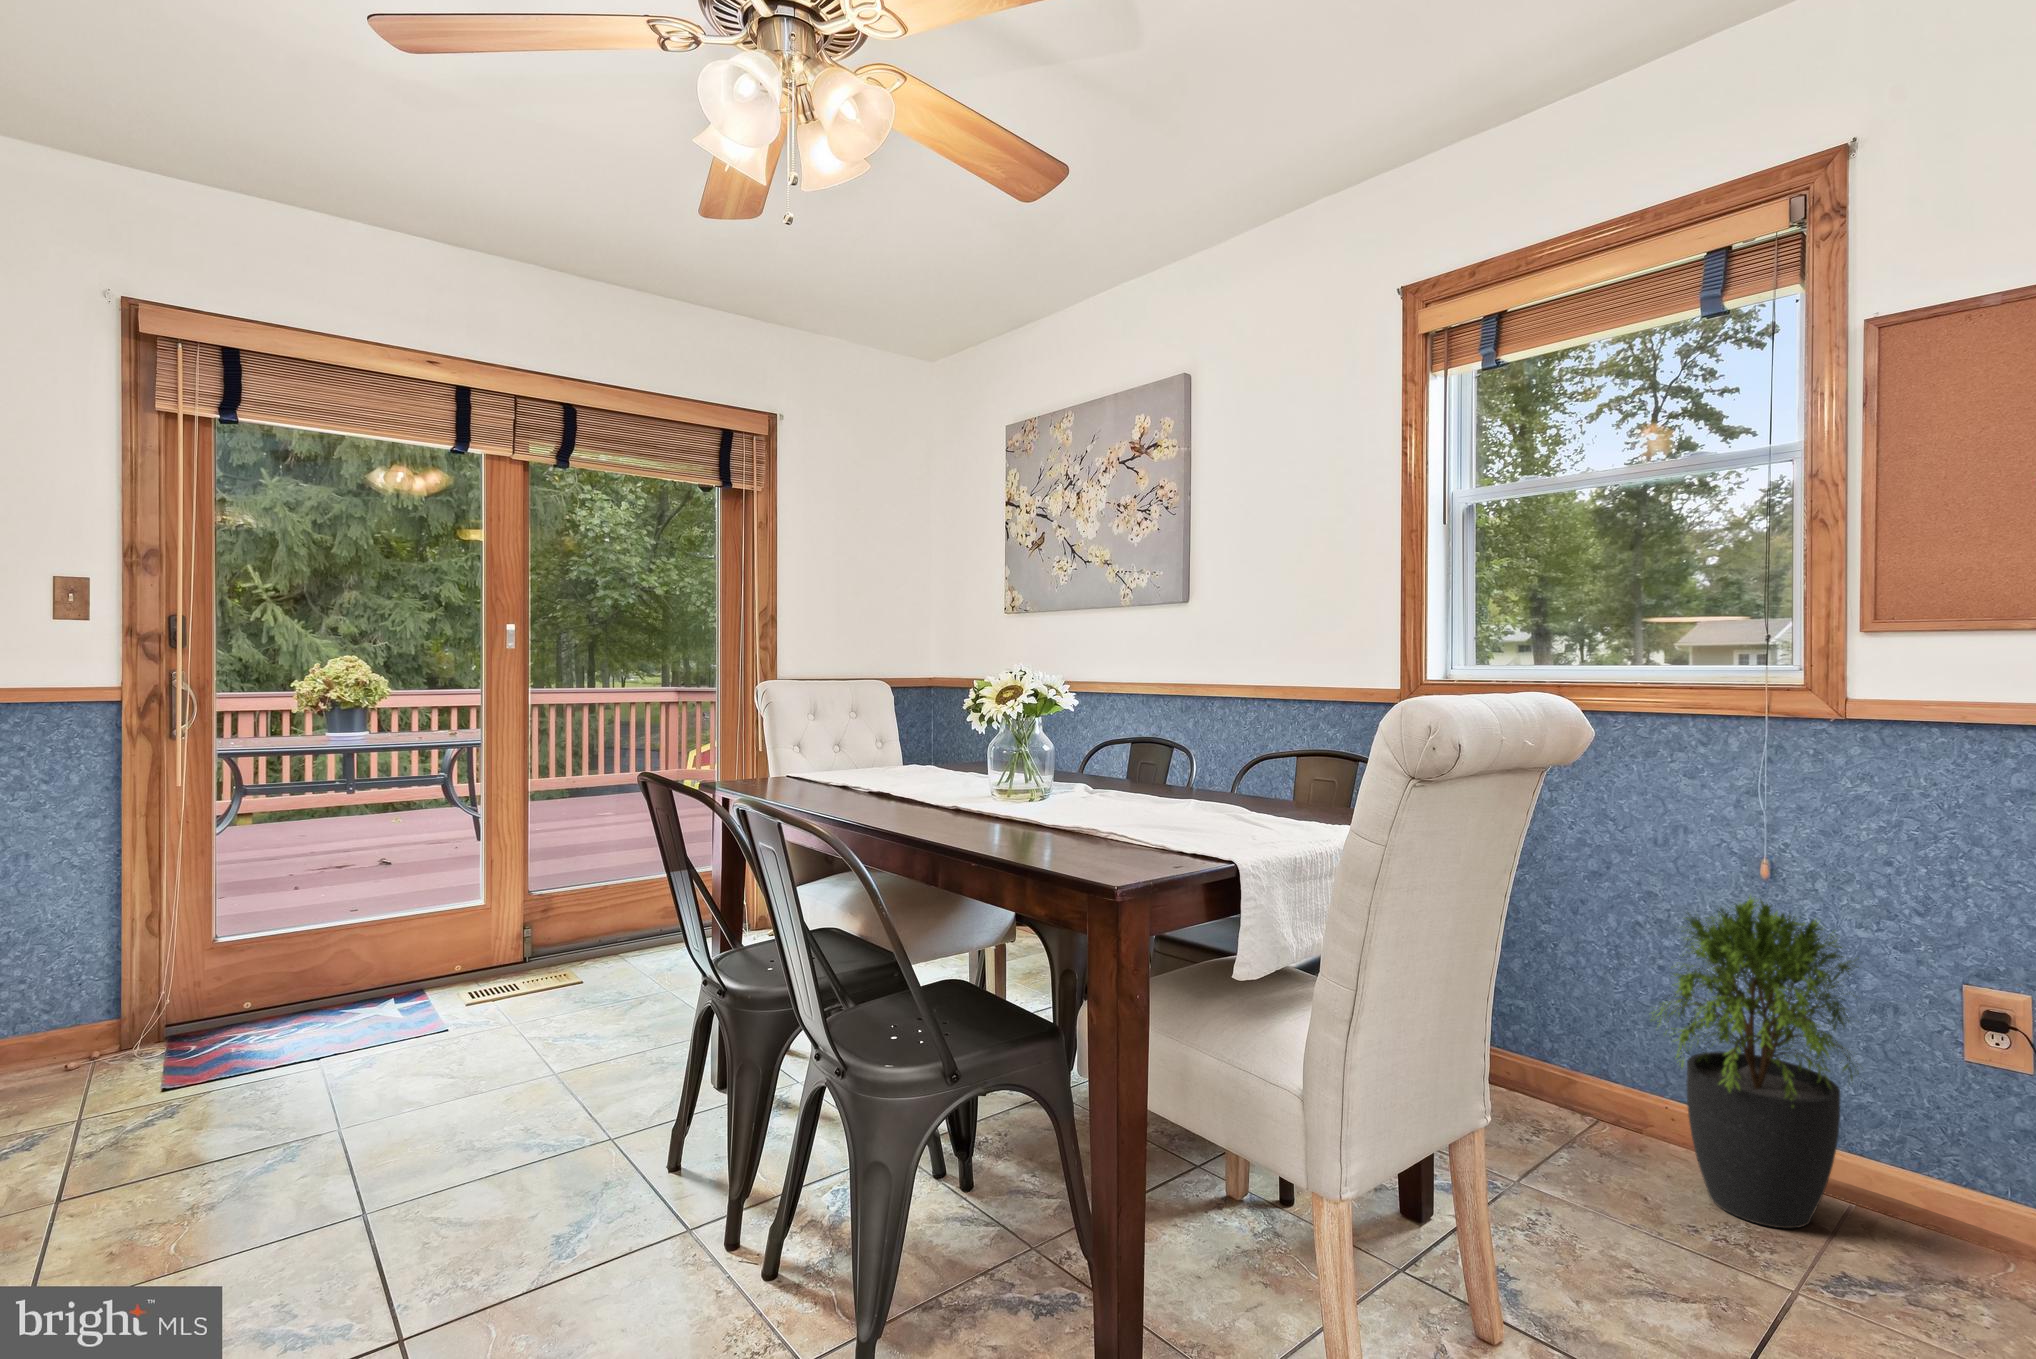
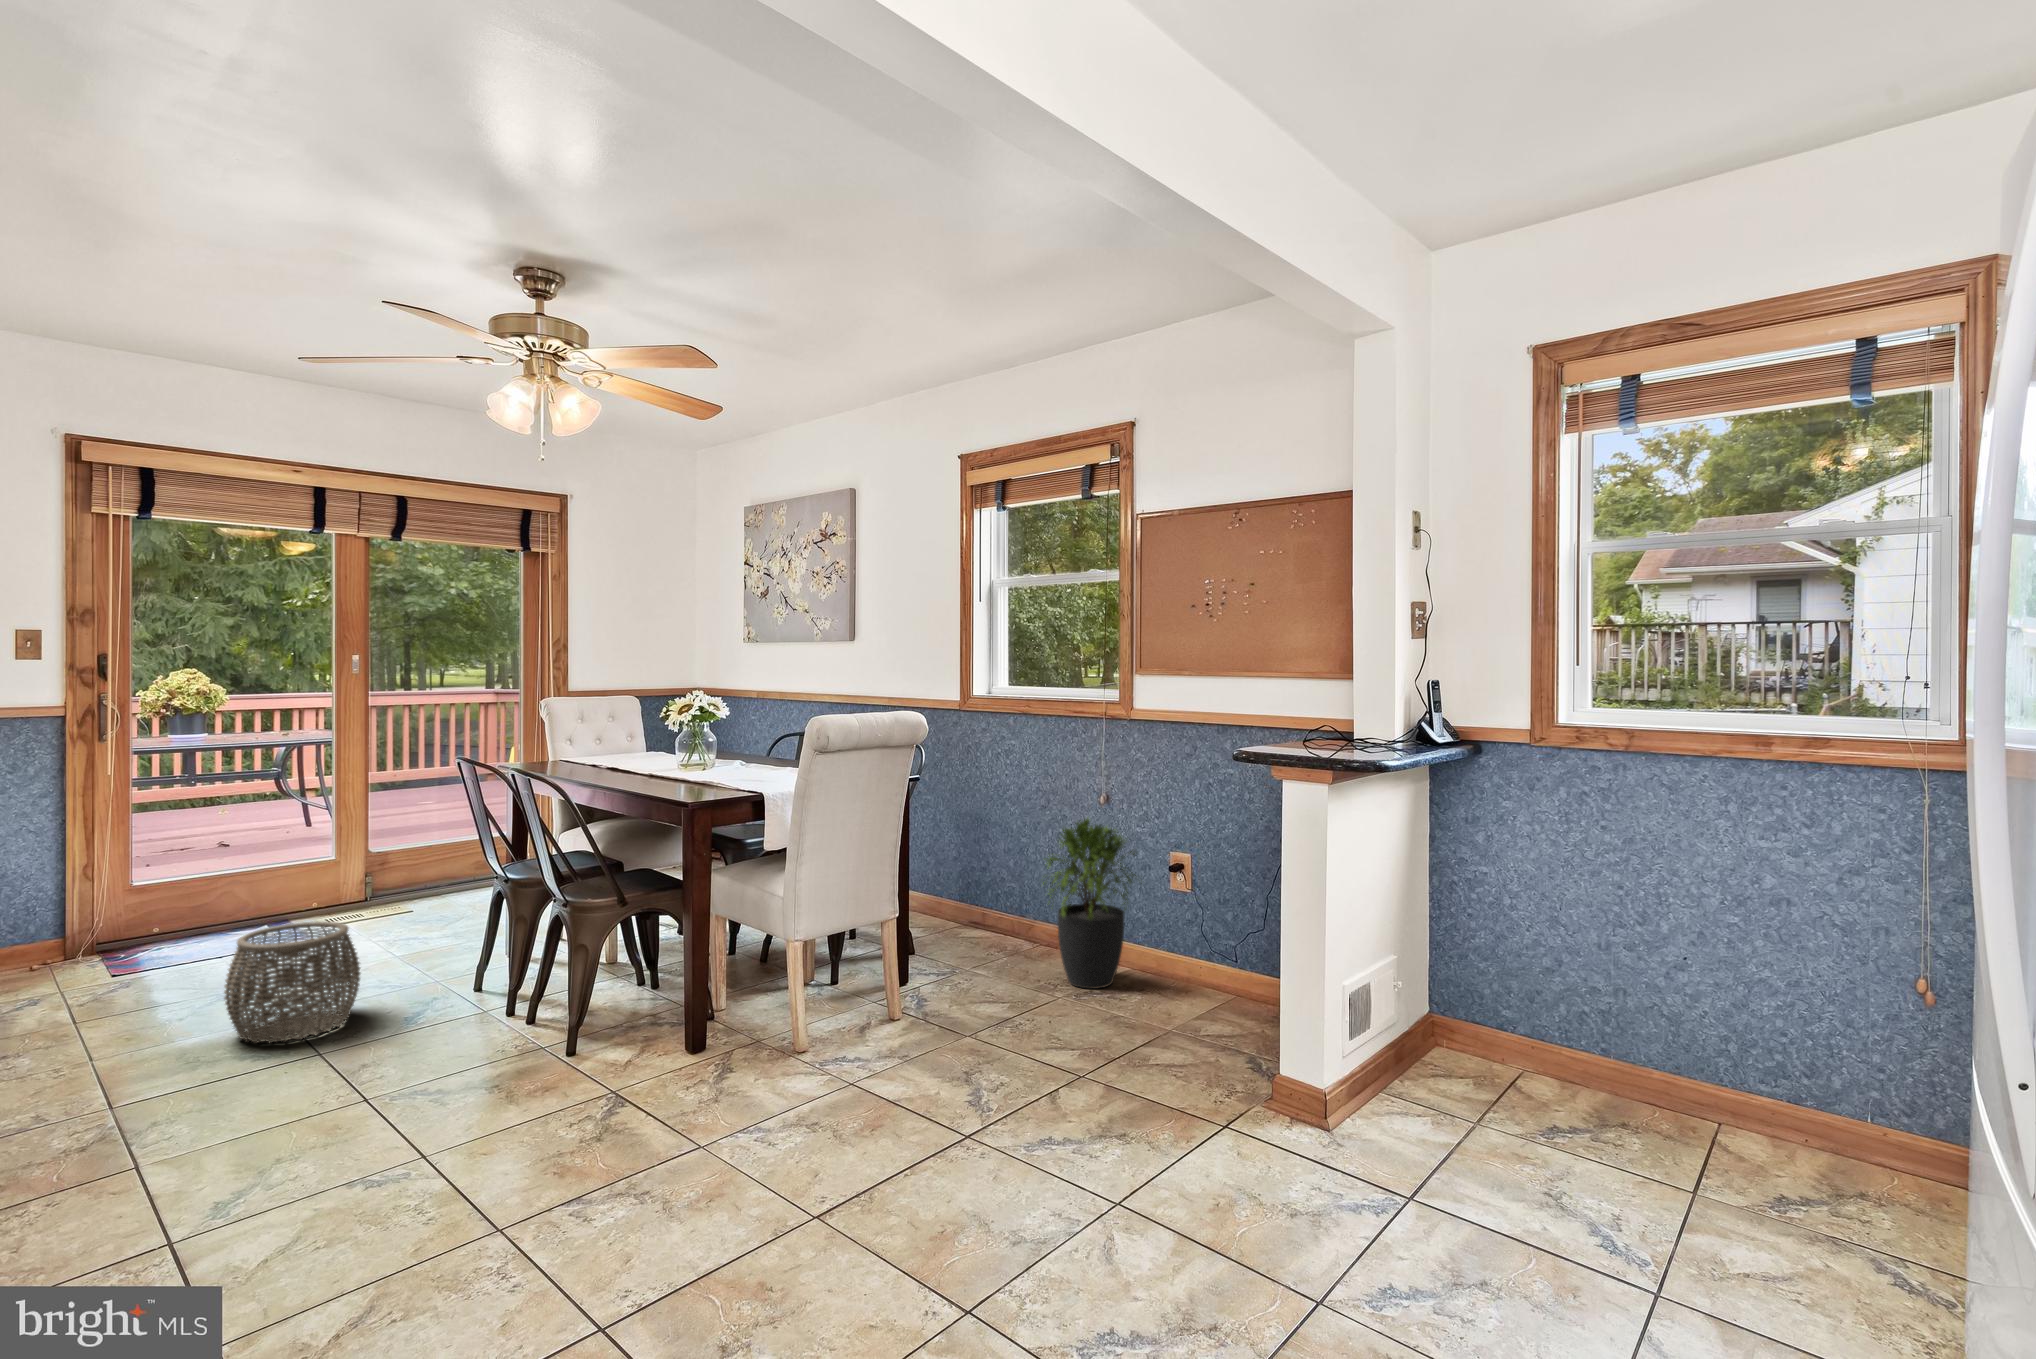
woven basket: none [264,1045,494,1281] -> present [224,921,360,1043]

